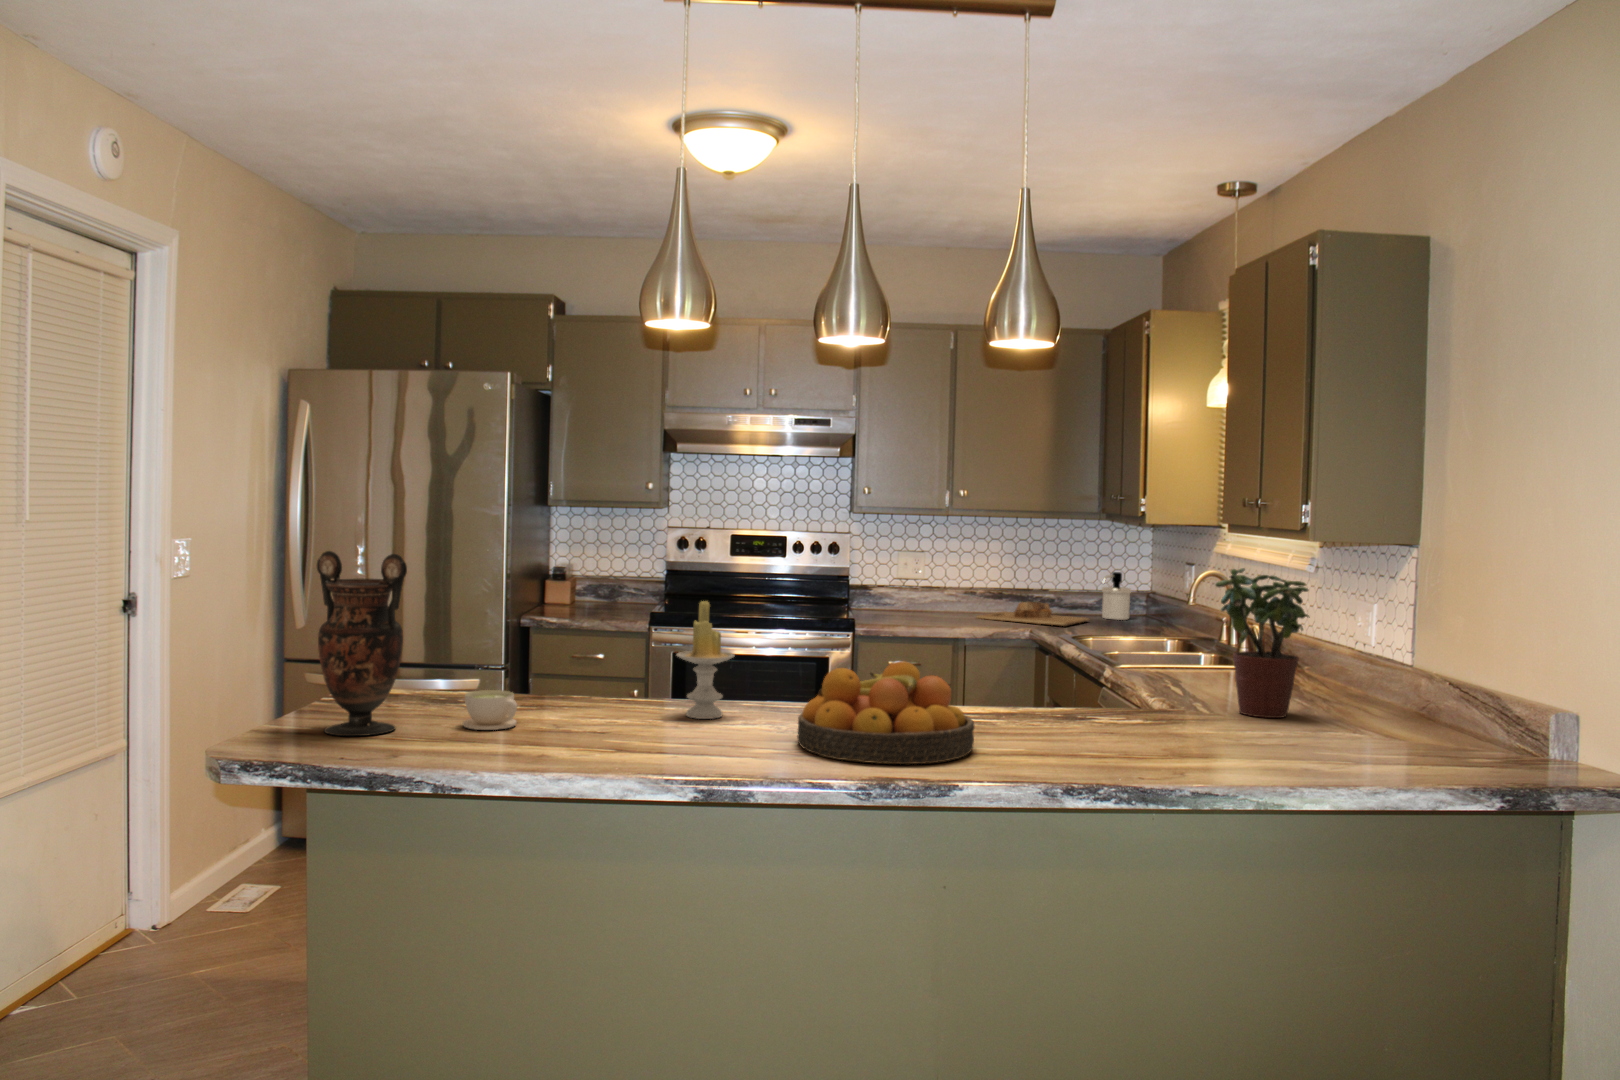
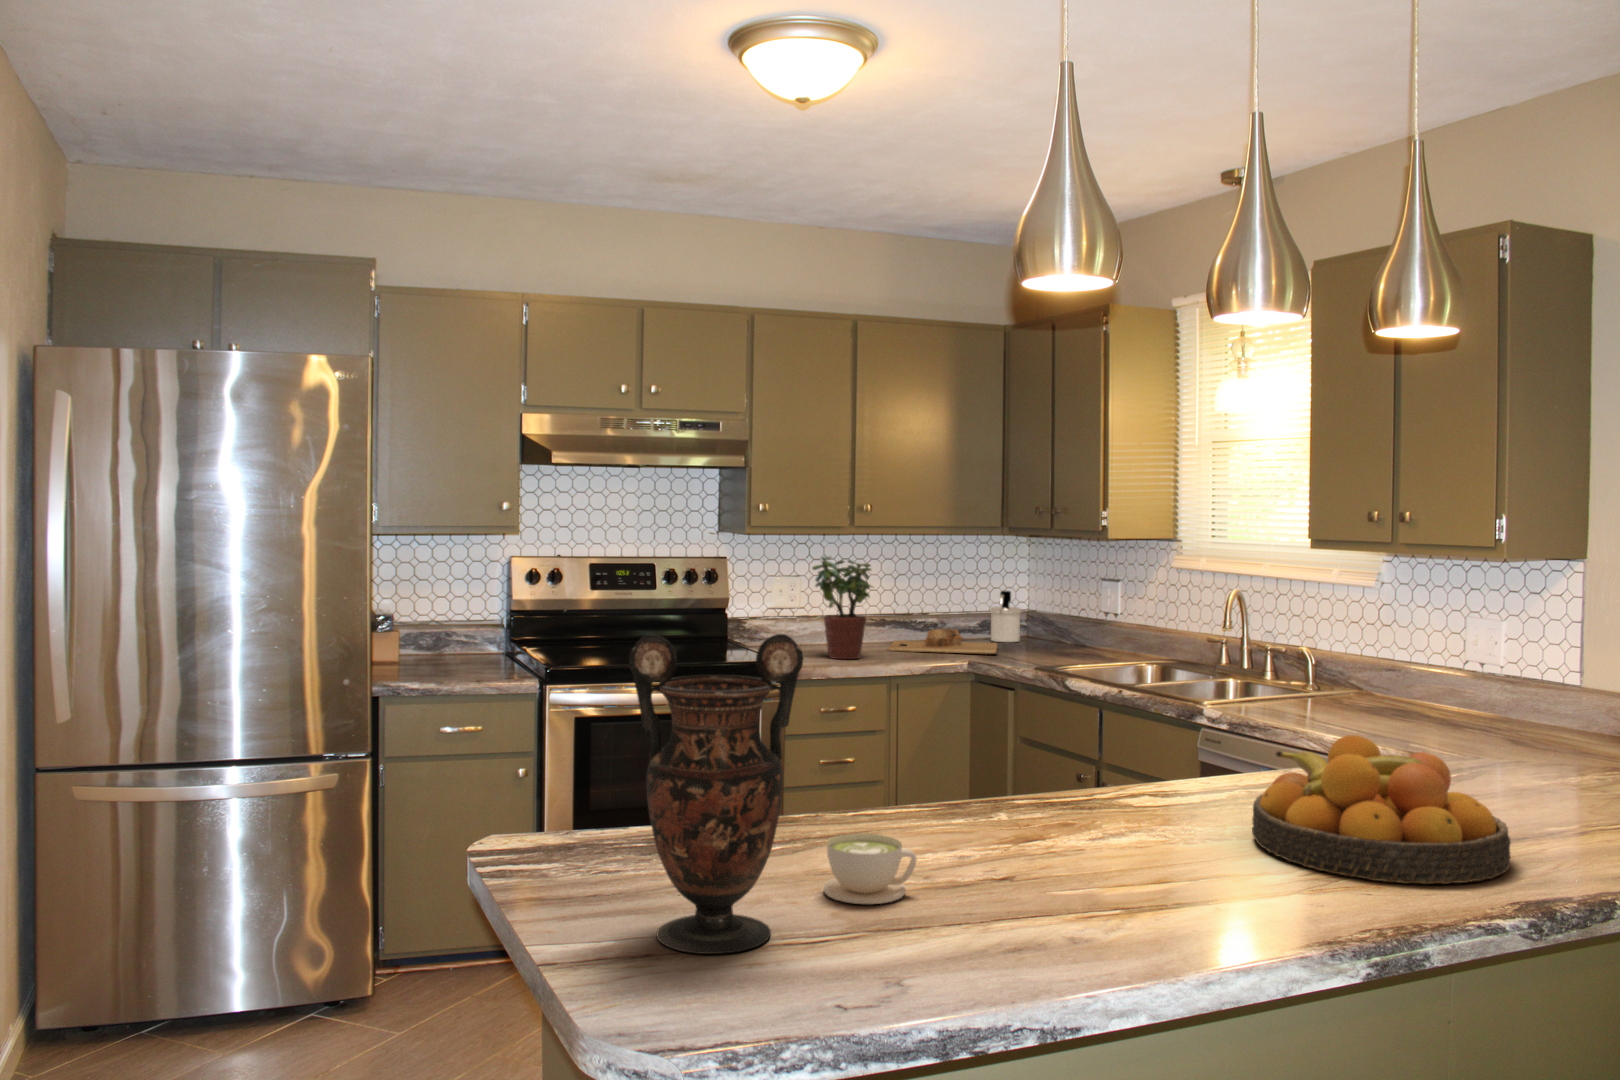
potted plant: present [1216,568,1310,718] -> present [812,556,872,659]
candle: present [677,601,735,719] -> none [1016,670,1098,837]

